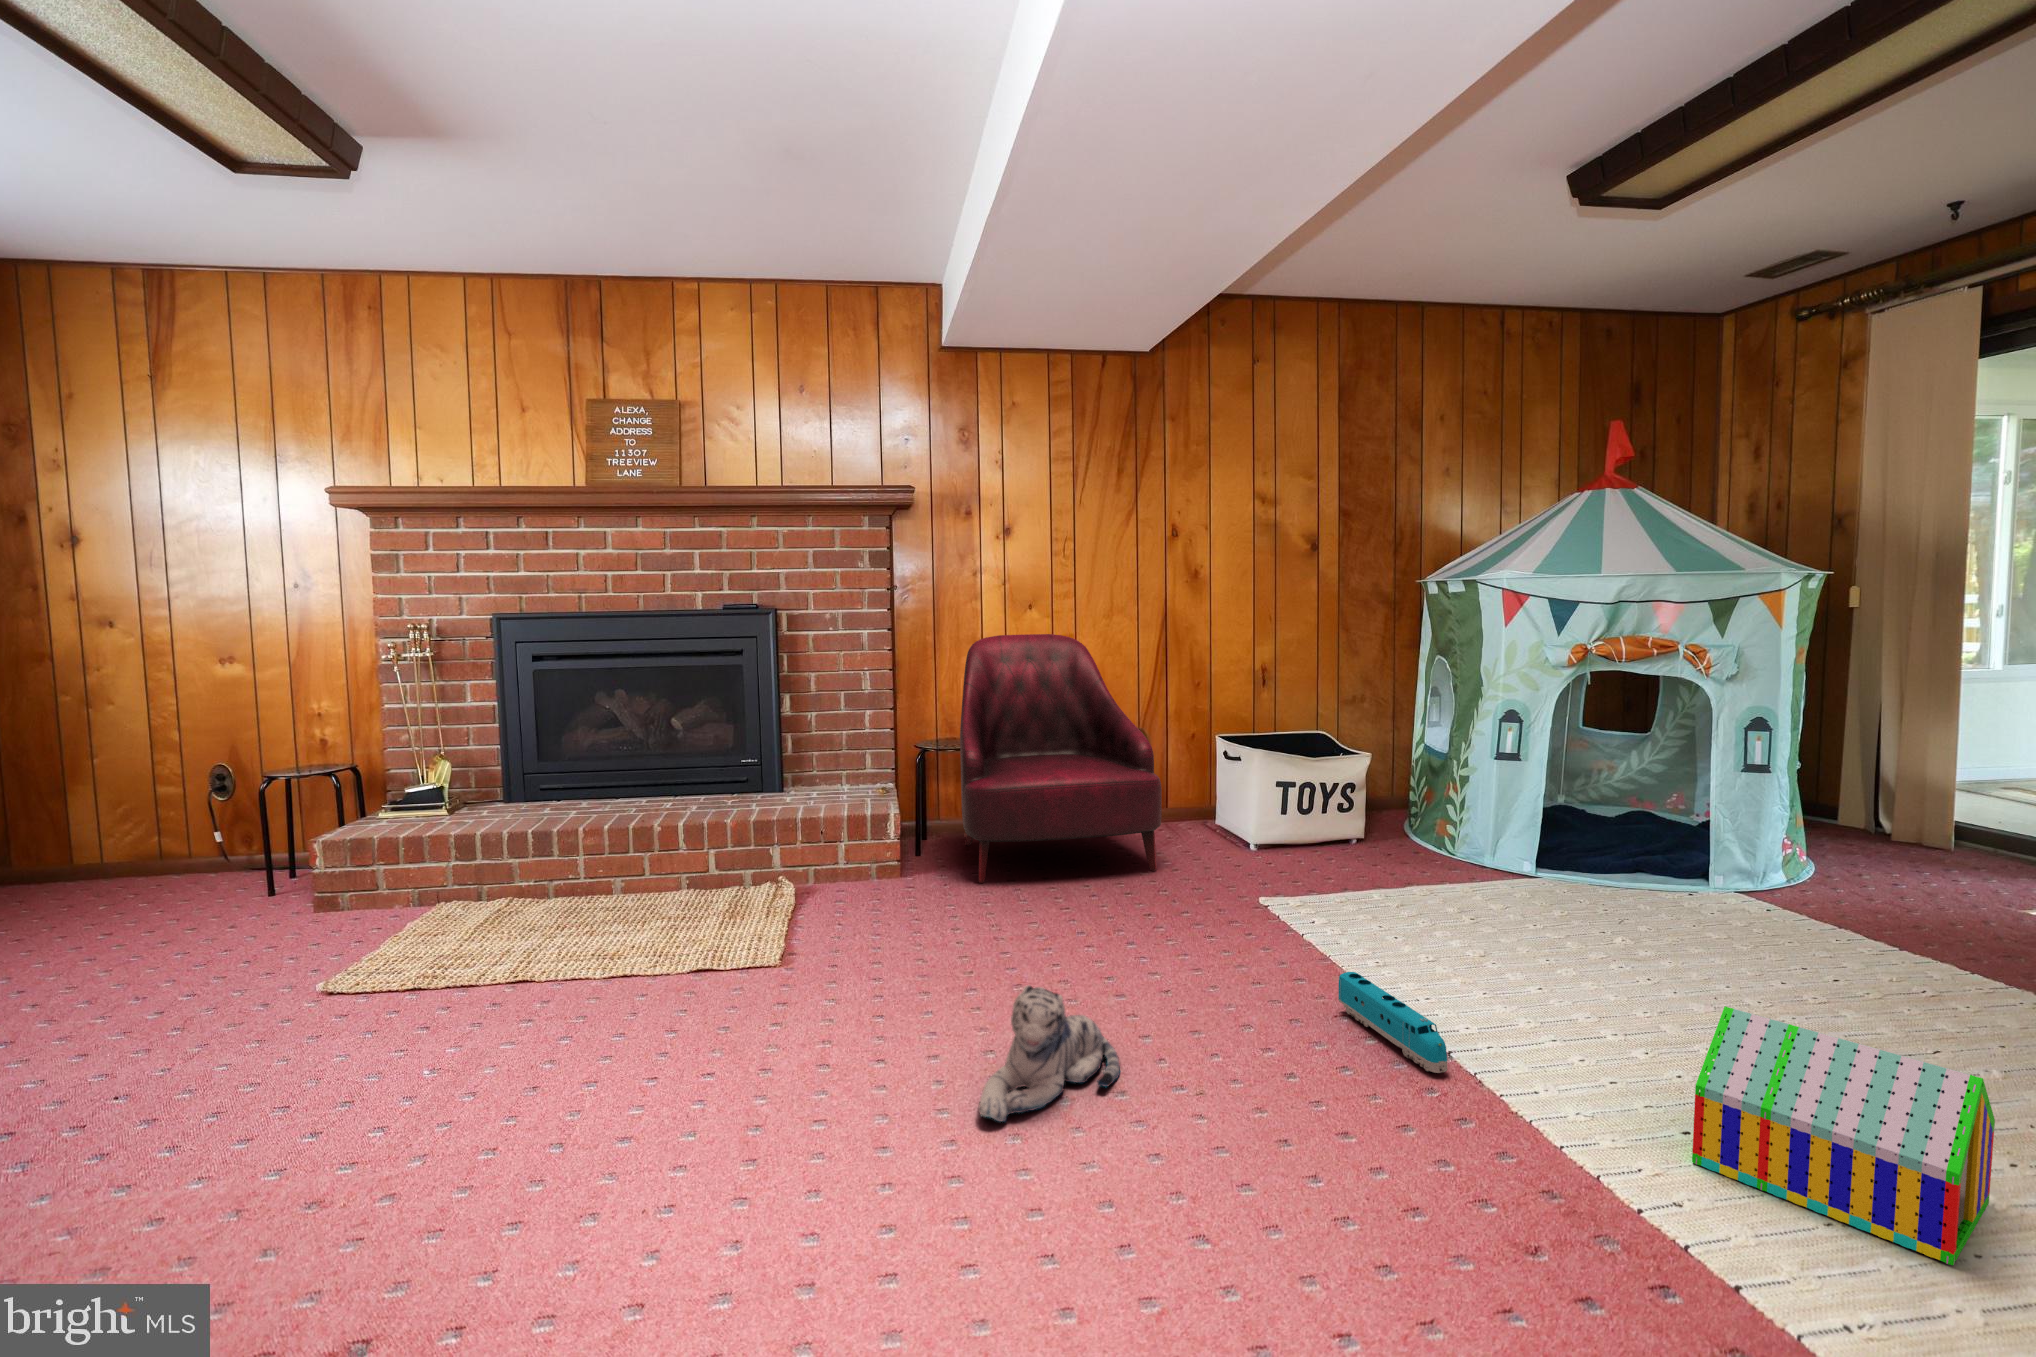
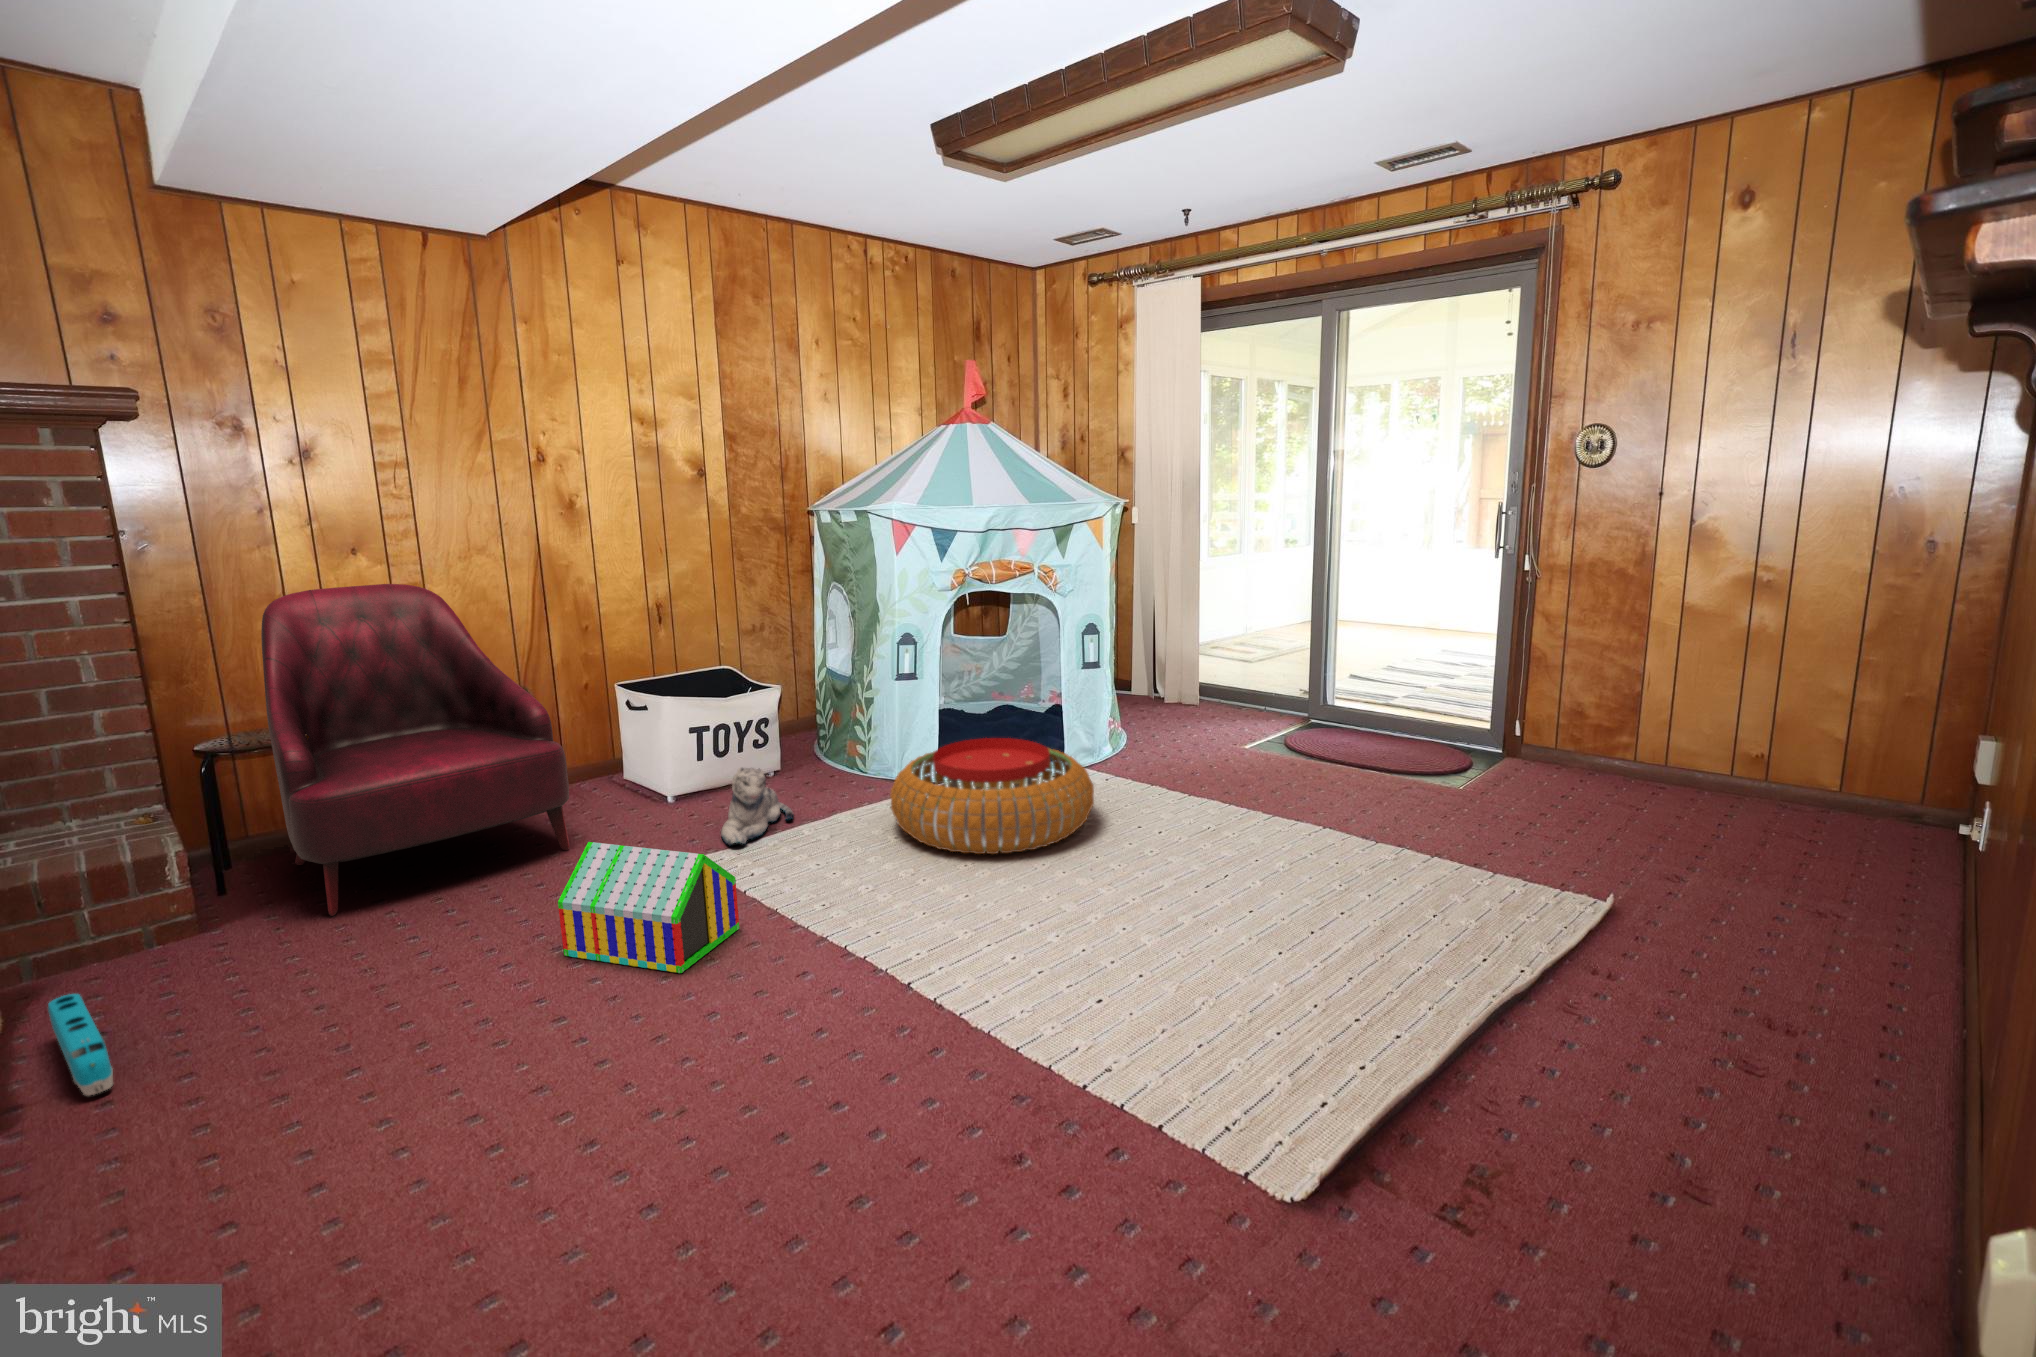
pouf: none [1468,831,1741,965] -> present [890,738,1094,854]
toy train: present [1338,972,1448,1073] -> present [48,994,113,1096]
plush toy: present [978,985,1120,1122] -> present [721,768,793,845]
toy house: present [1692,1006,1995,1265] -> present [558,842,739,973]

